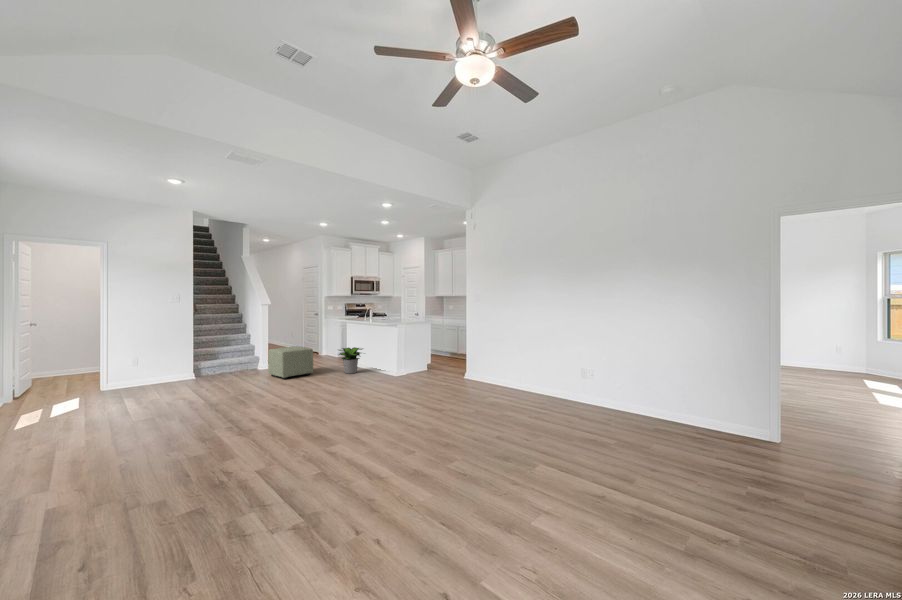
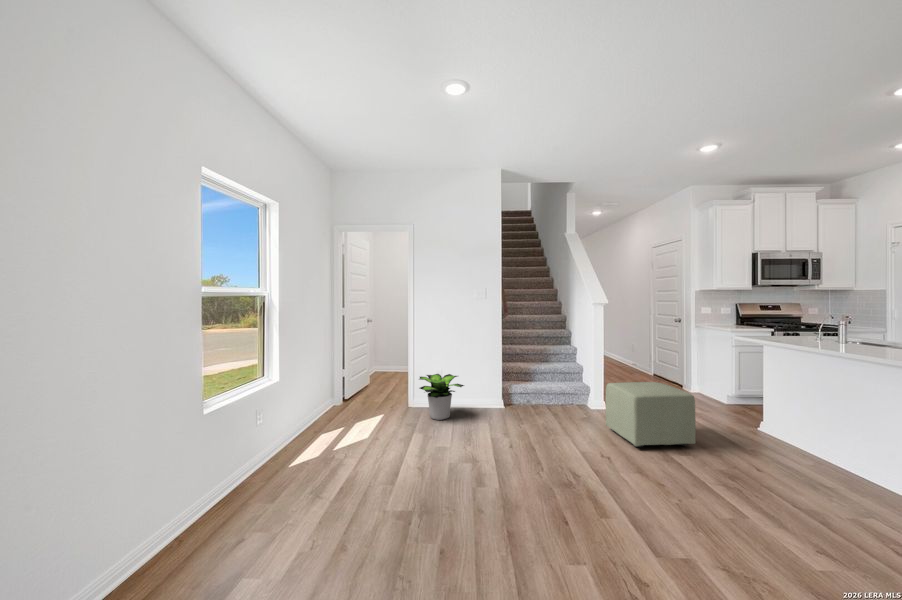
potted plant: present [339,347,362,374] -> present [420,374,464,420]

